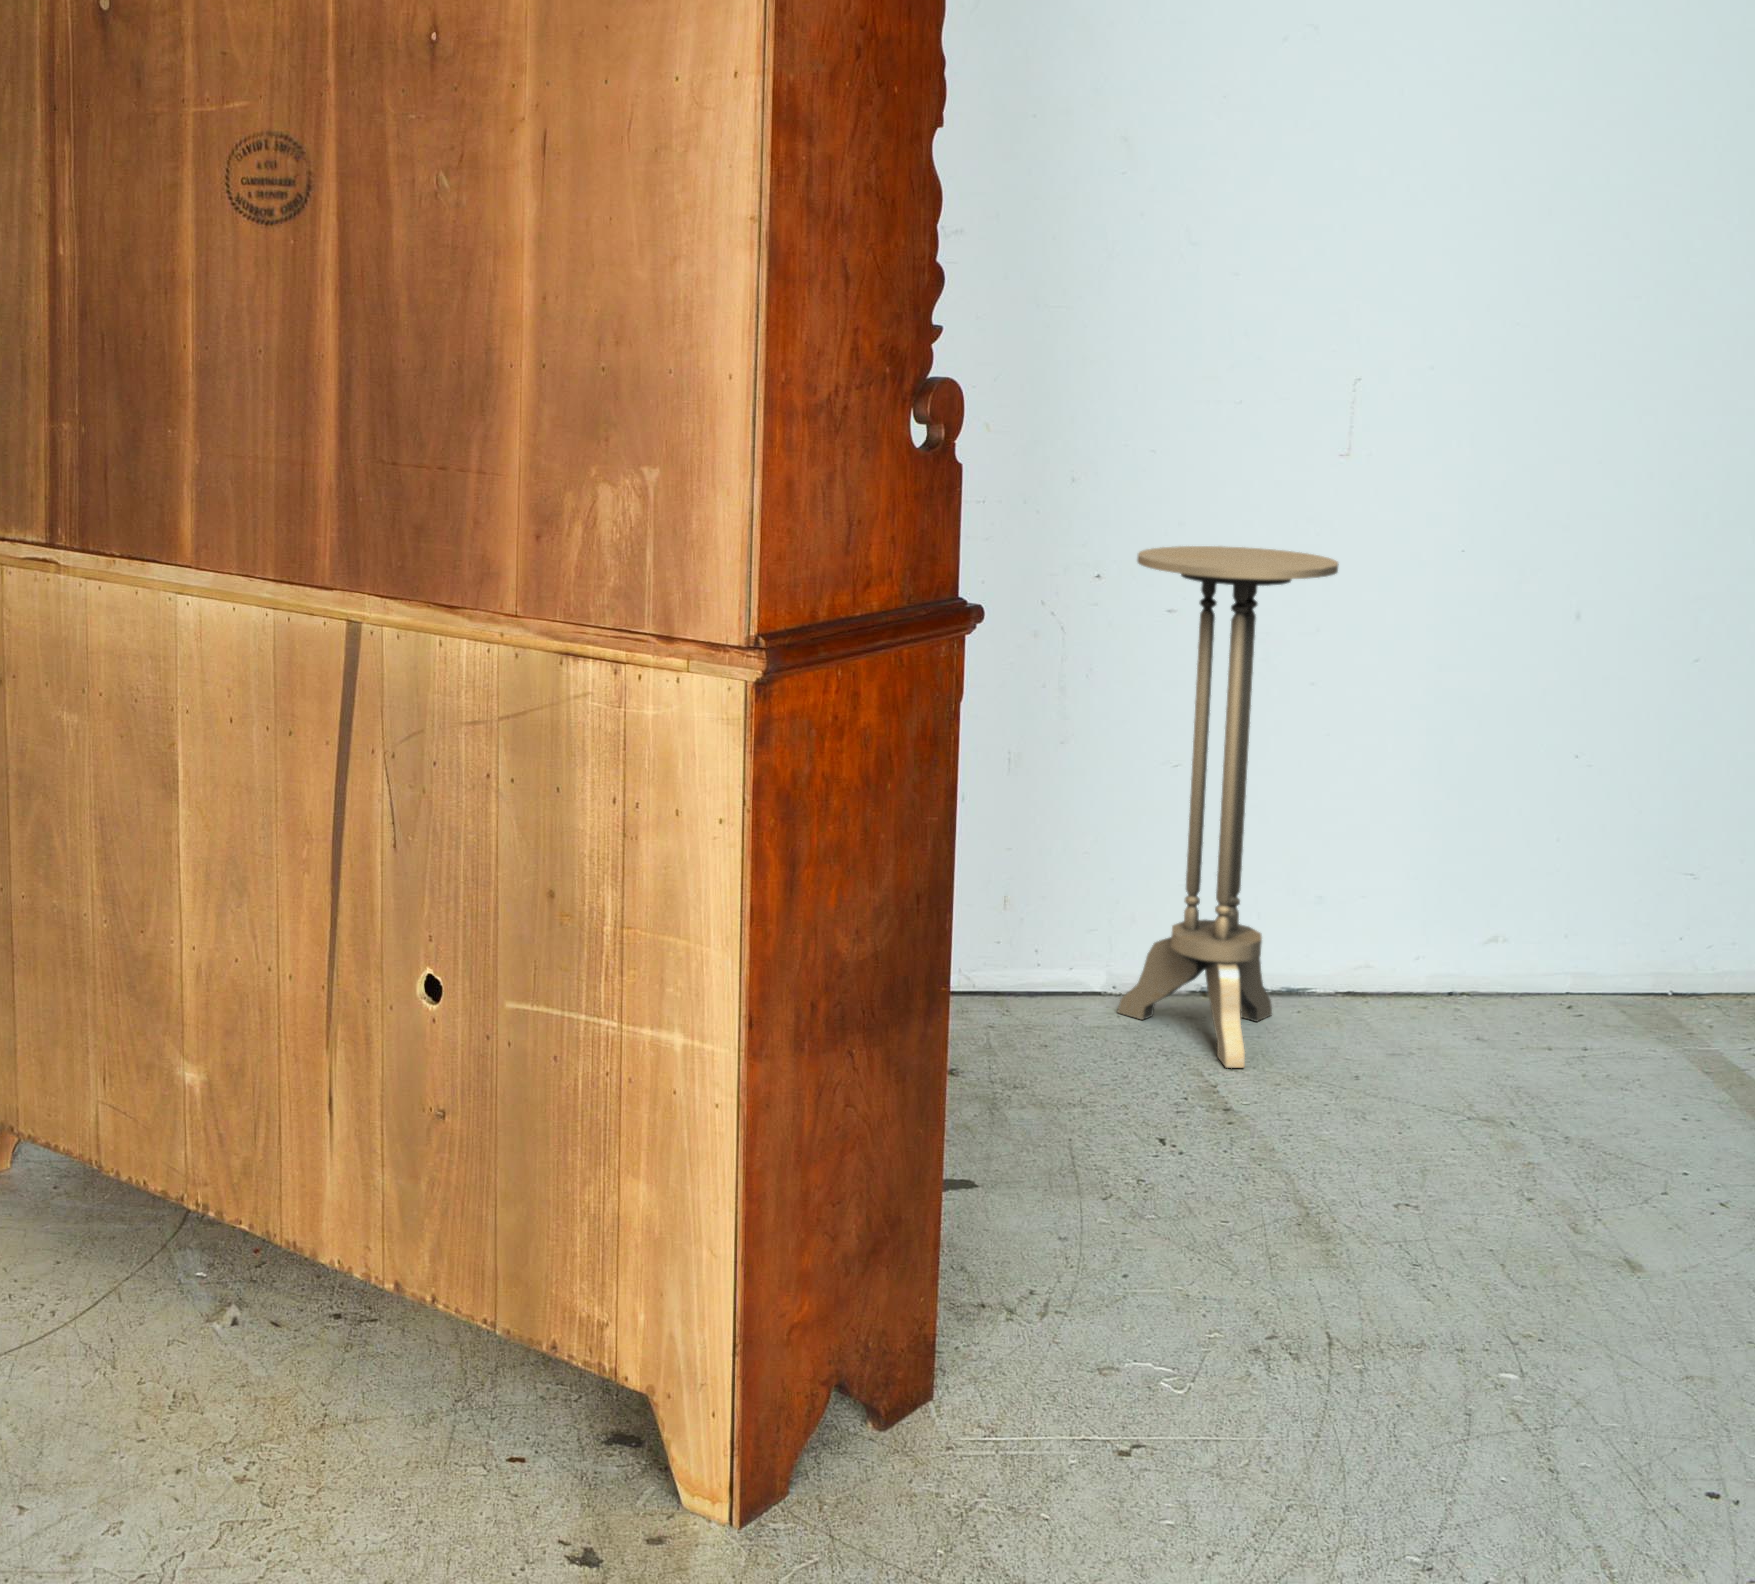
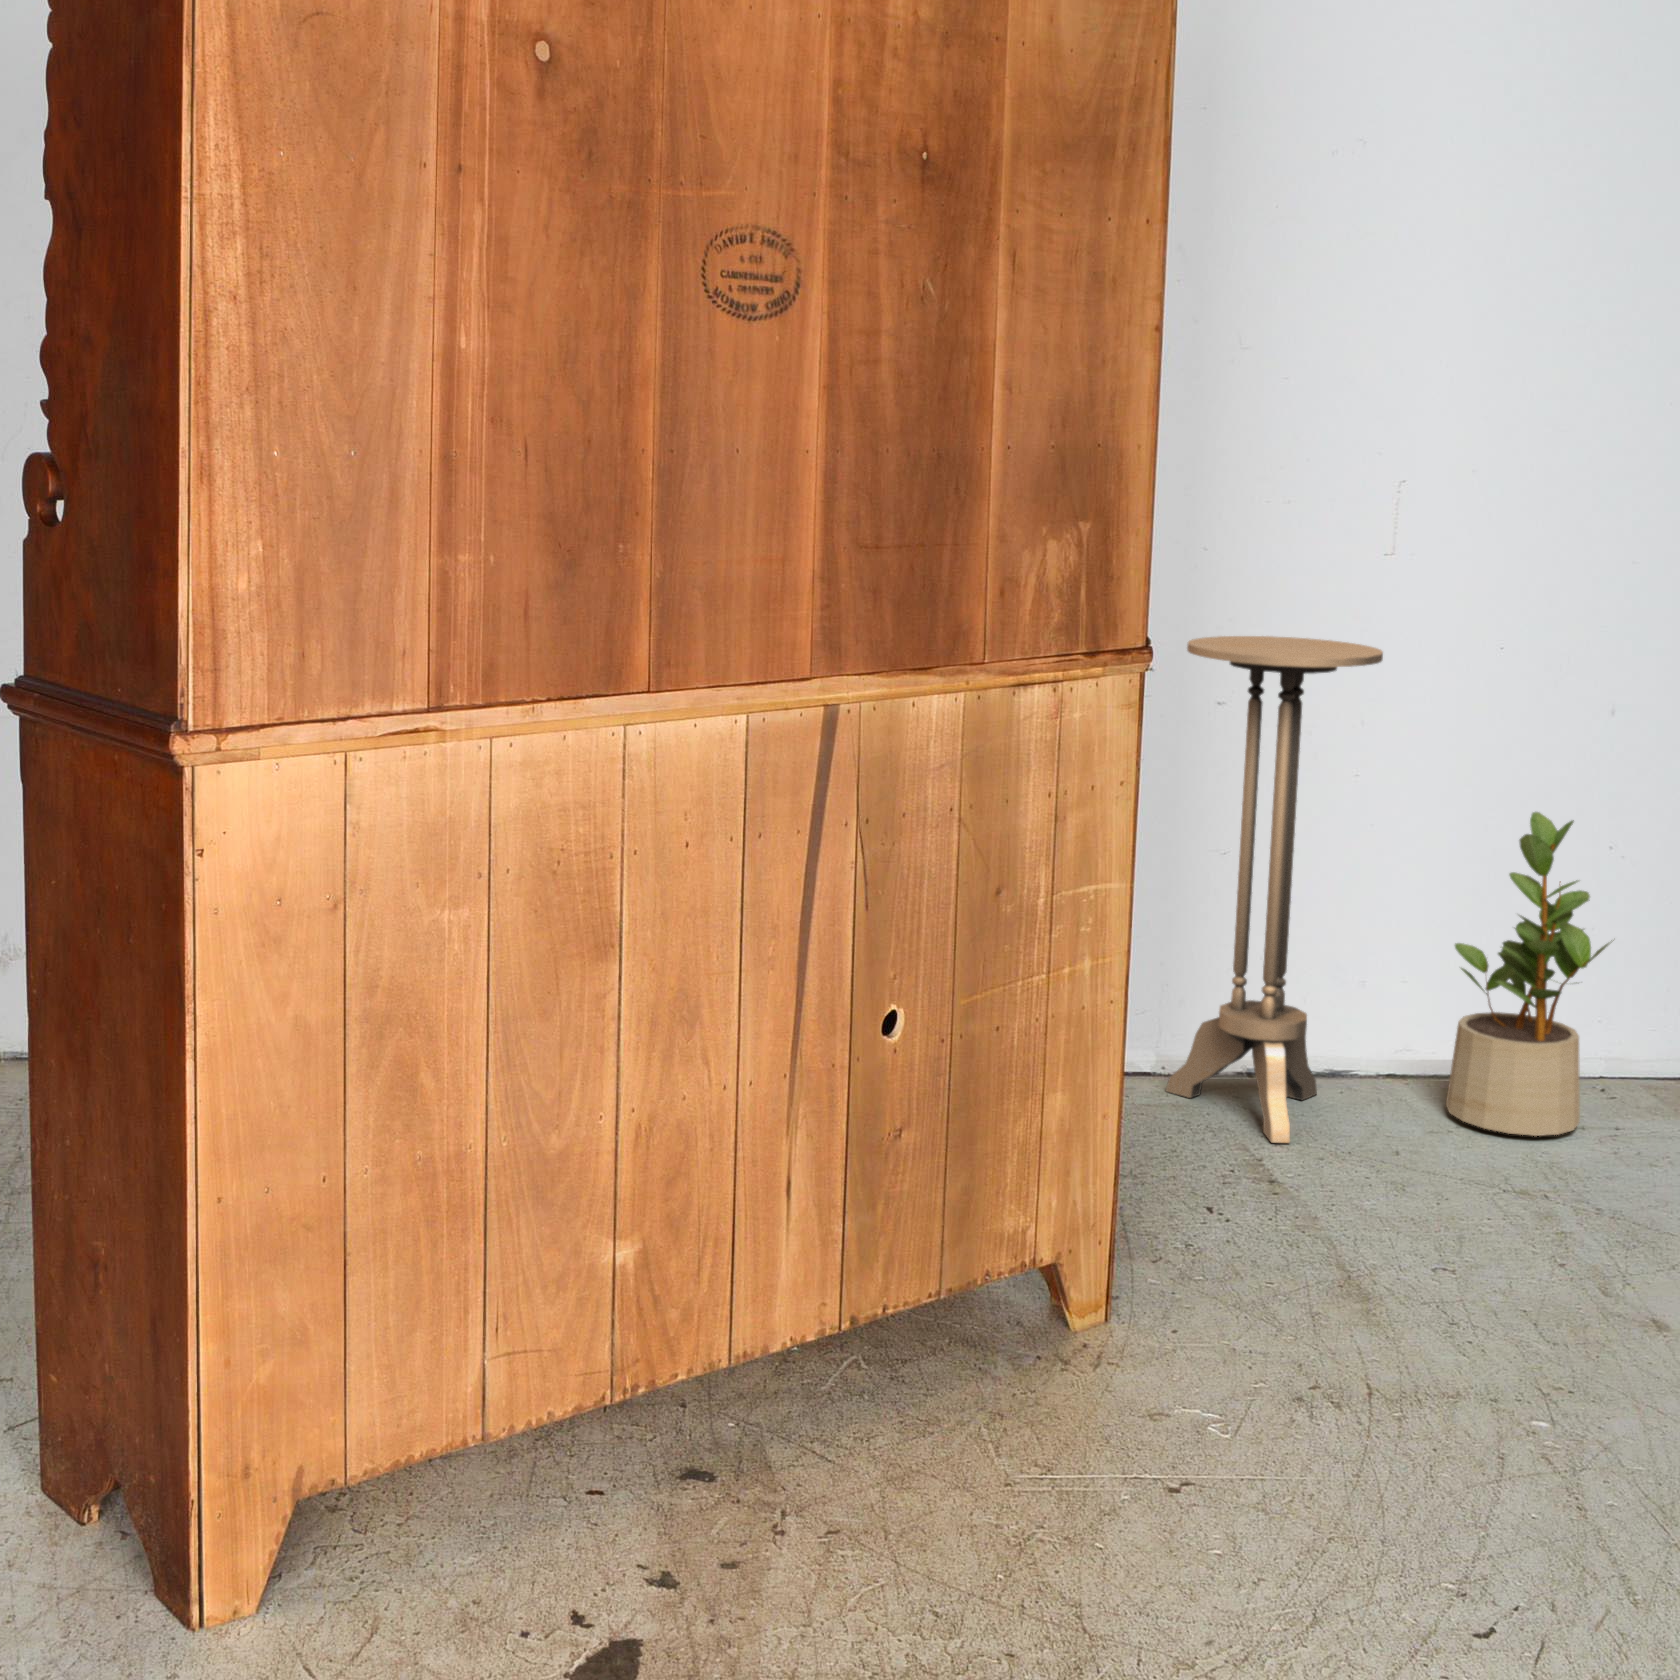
potted plant: none [1404,726,1580,1059] -> present [1446,812,1614,1136]

